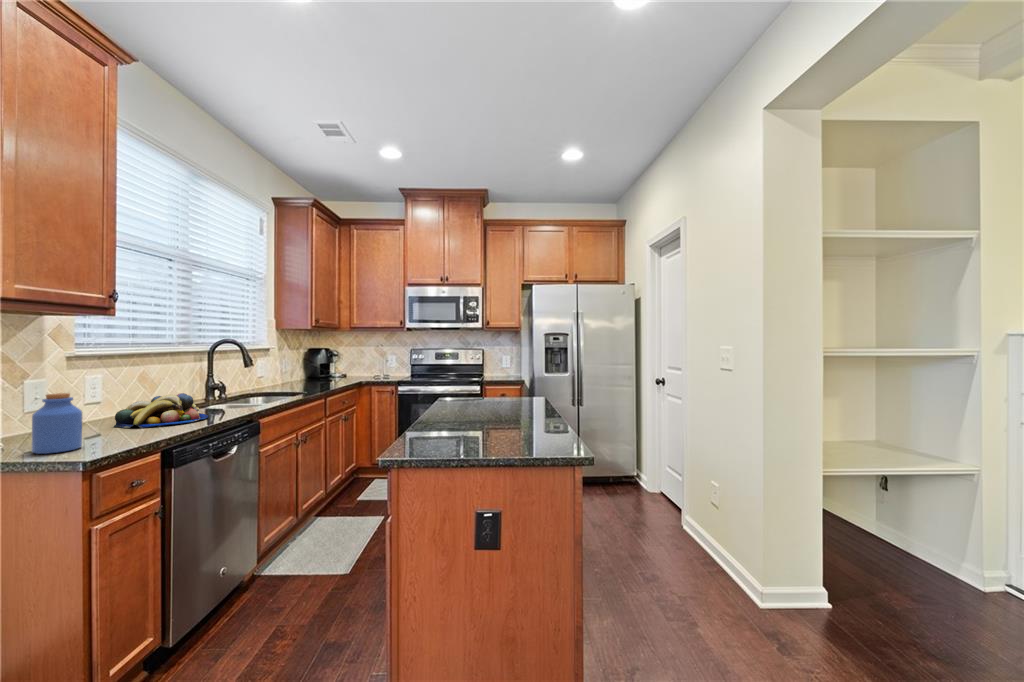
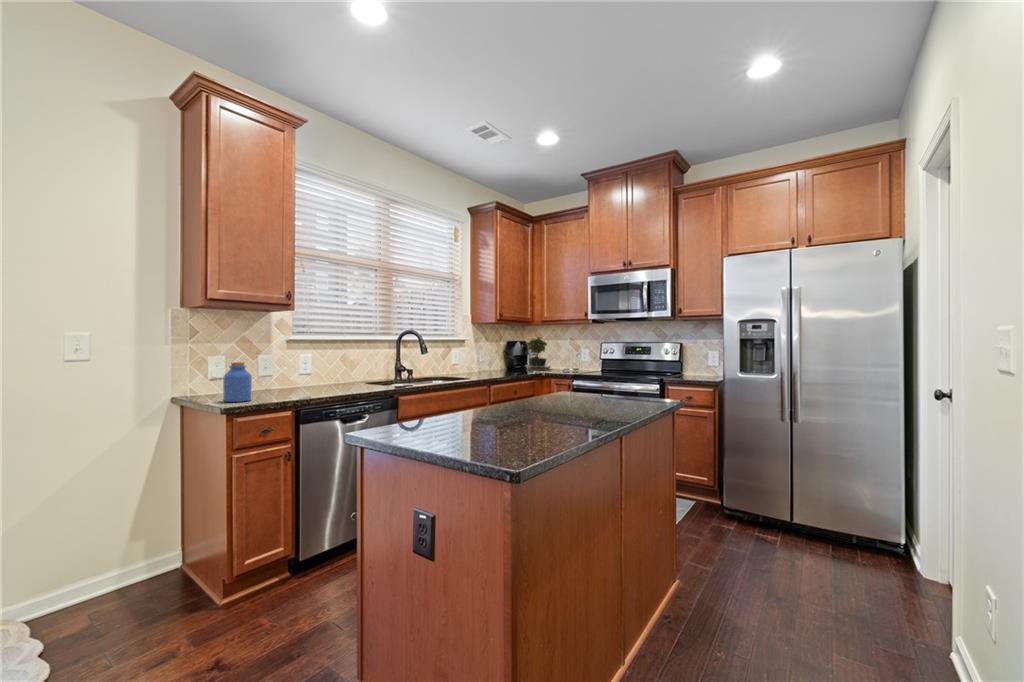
potted plant: none [321,344,360,380] -> present [526,337,551,370]
fruit bowl: present [114,393,208,428] -> none [300,370,362,393]

